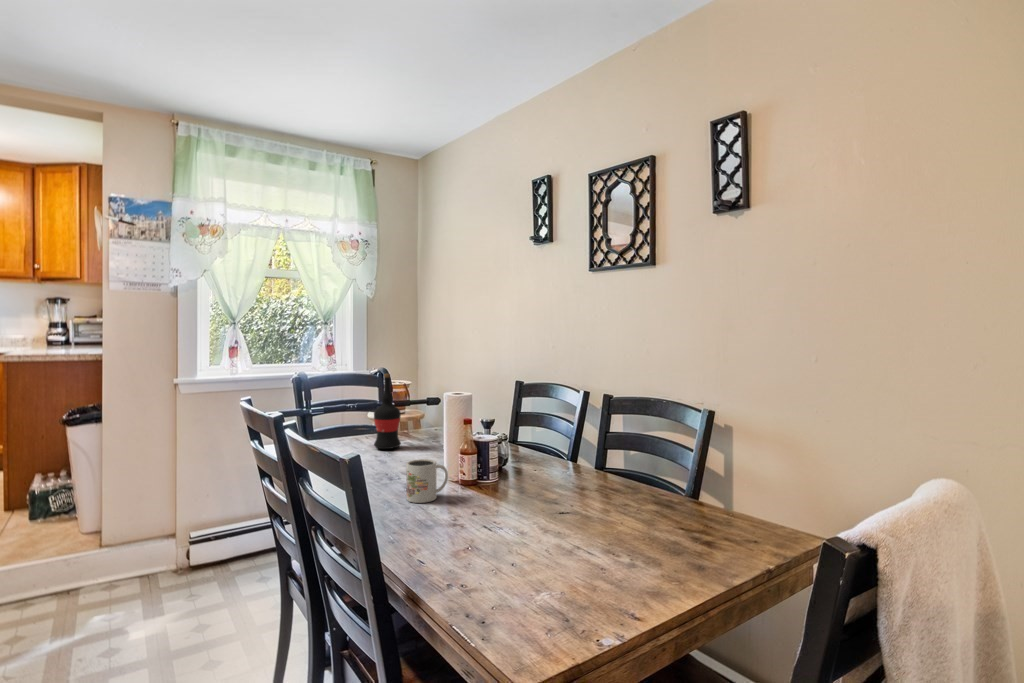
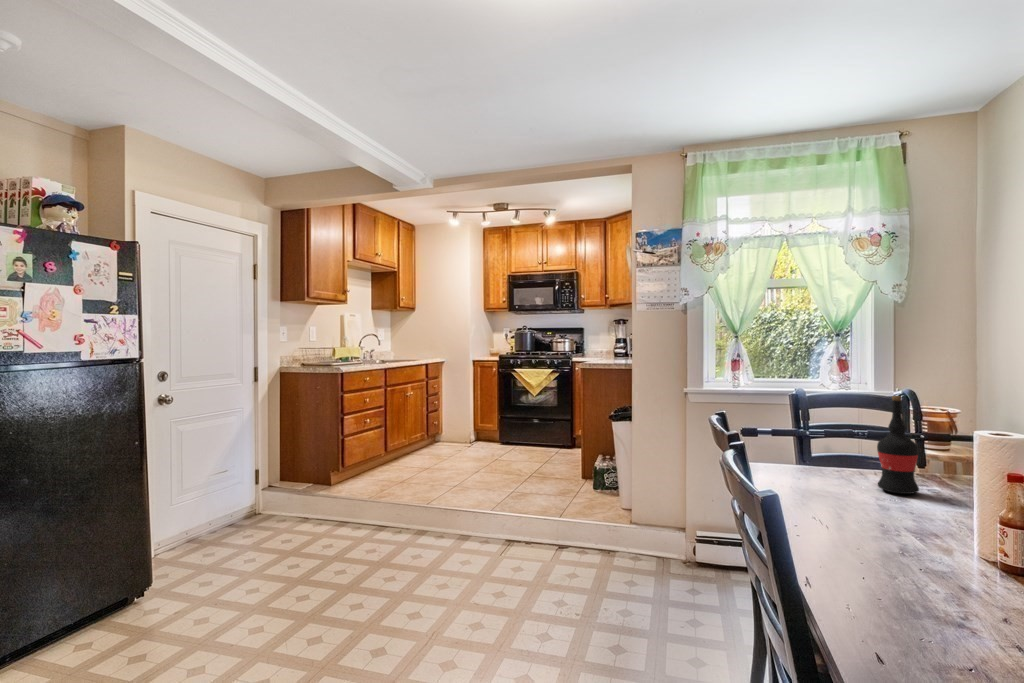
mug: present [406,459,448,503] -> none [893,514,968,578]

